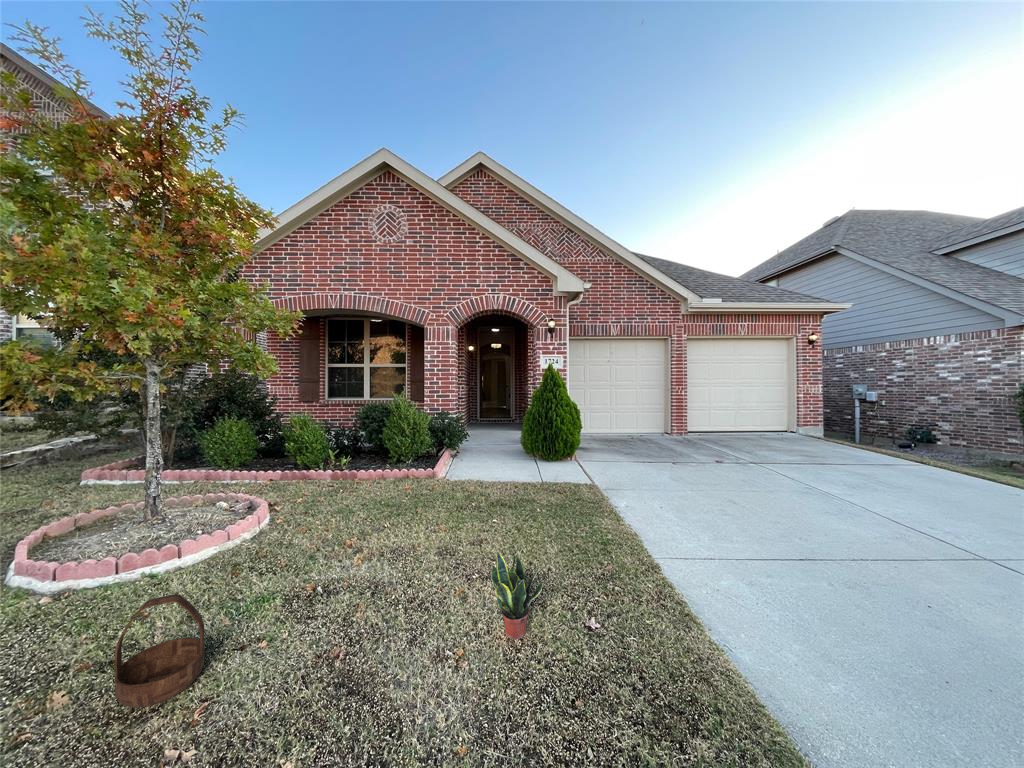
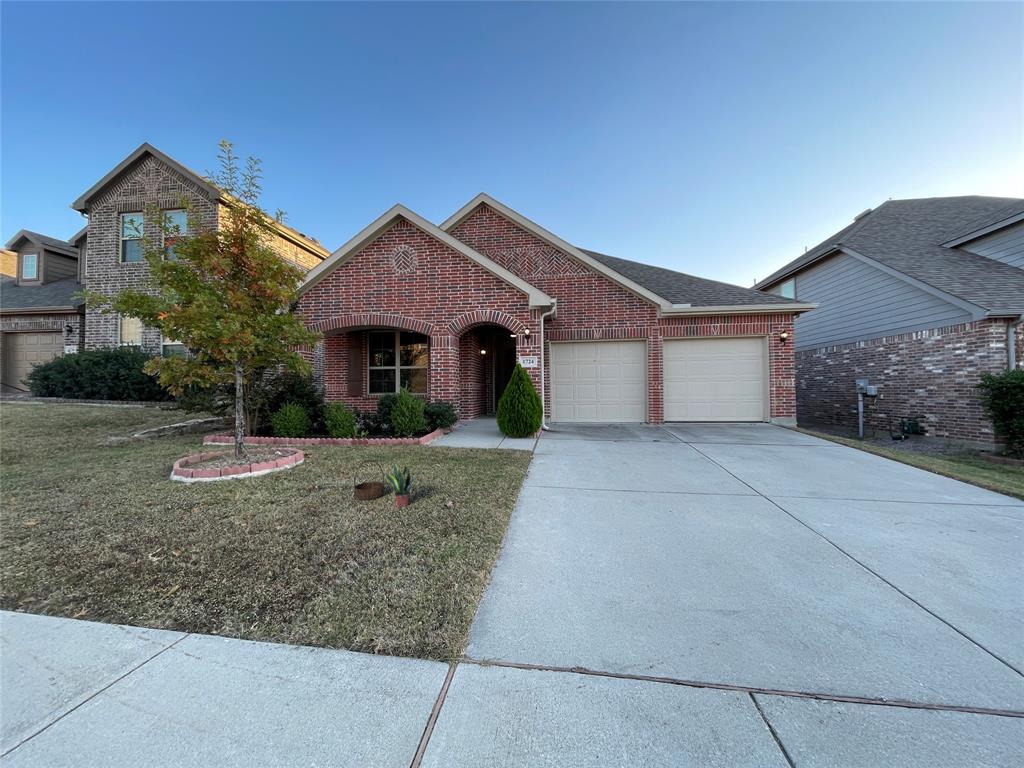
basket: present [114,594,205,708] -> present [354,460,384,500]

